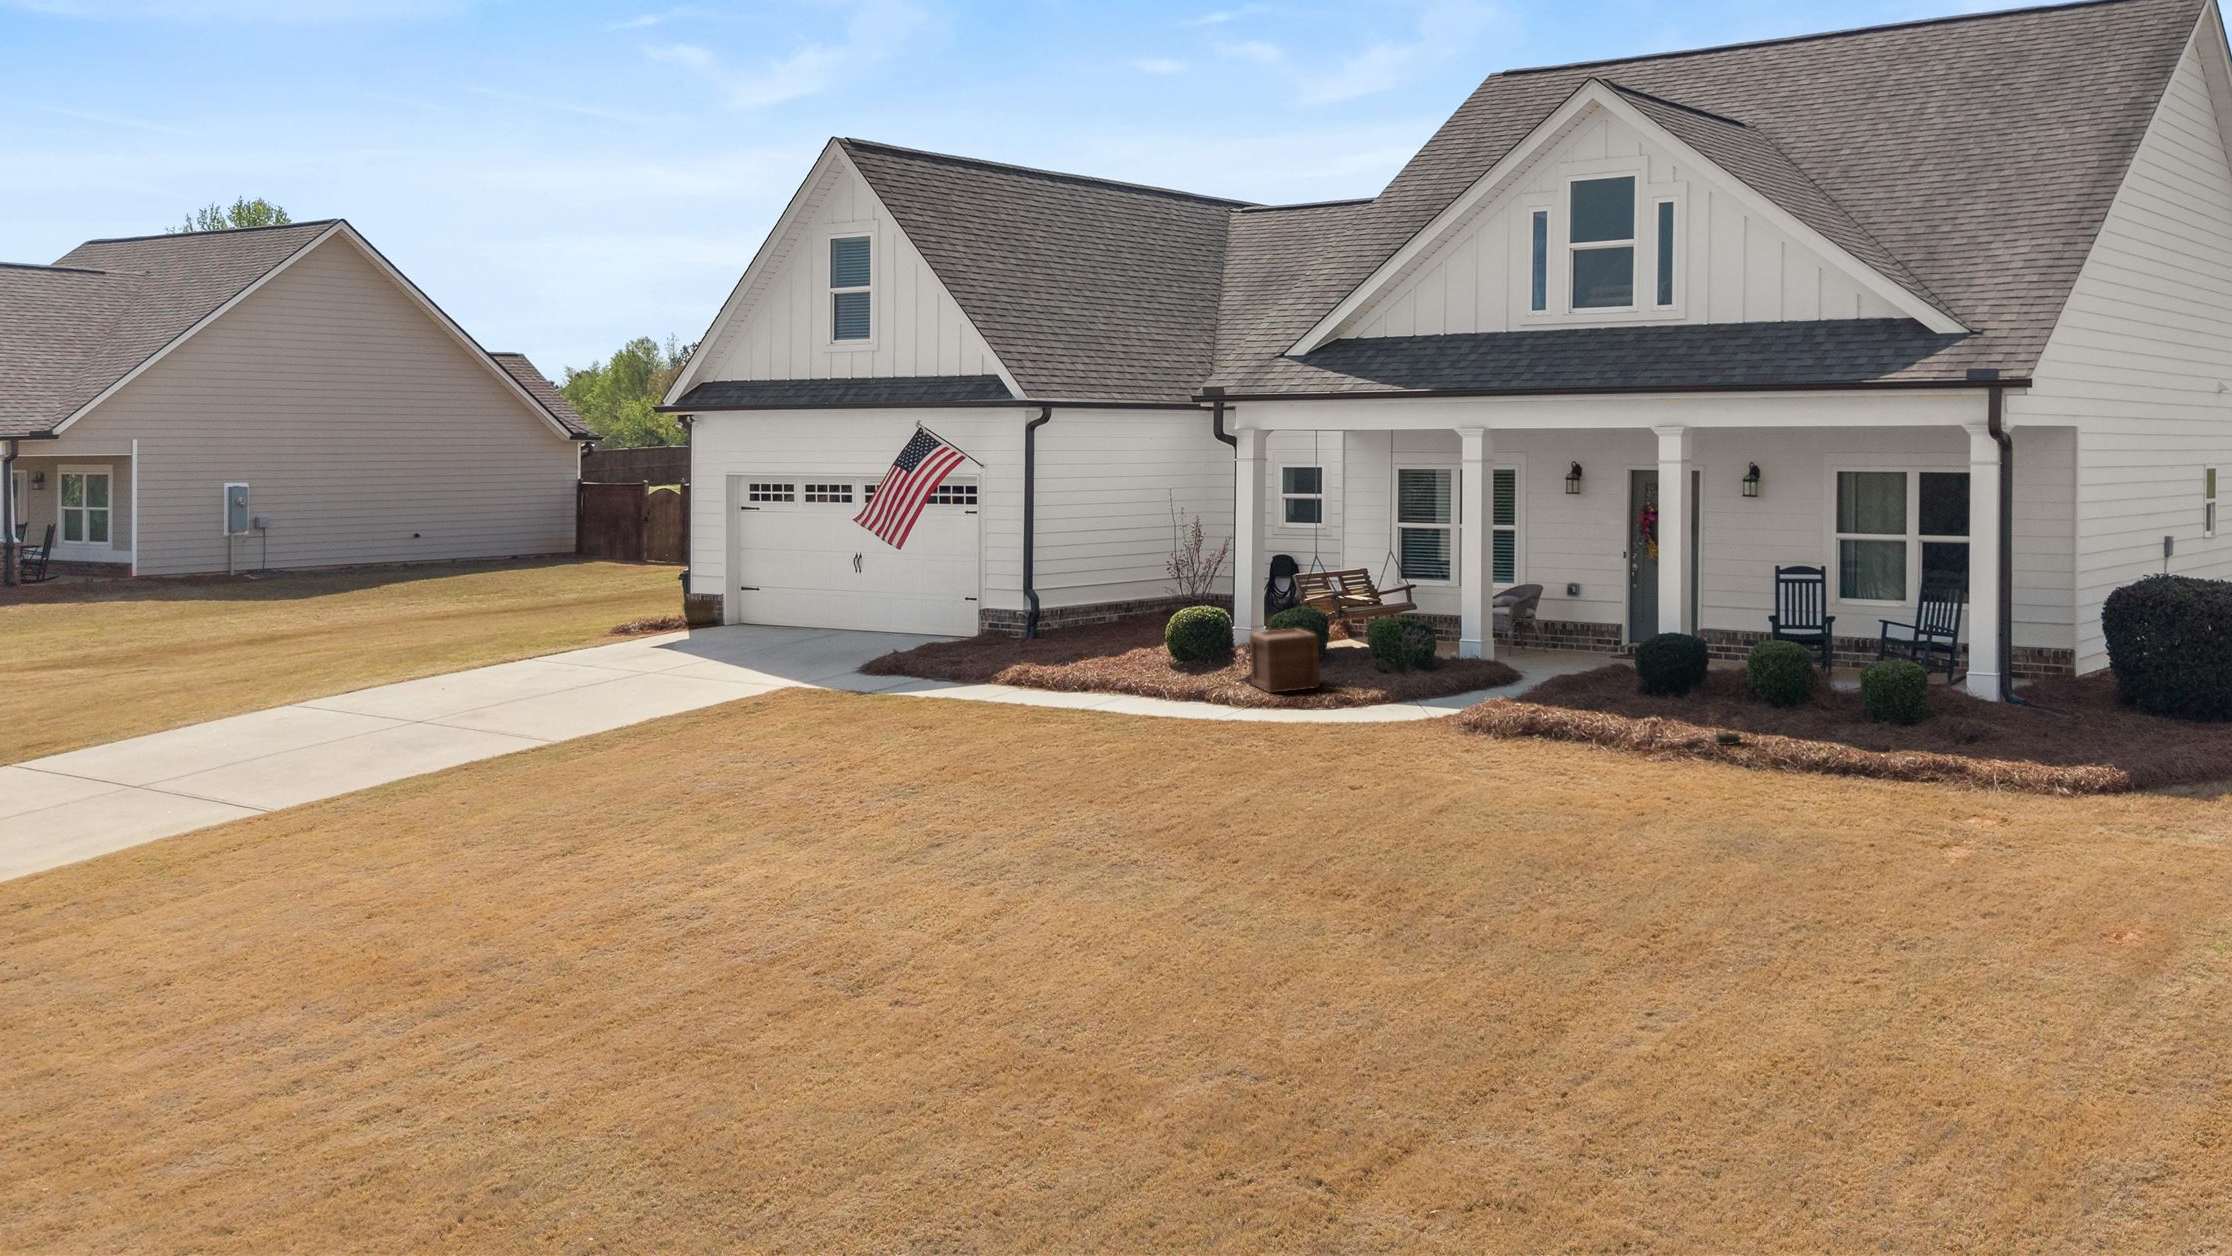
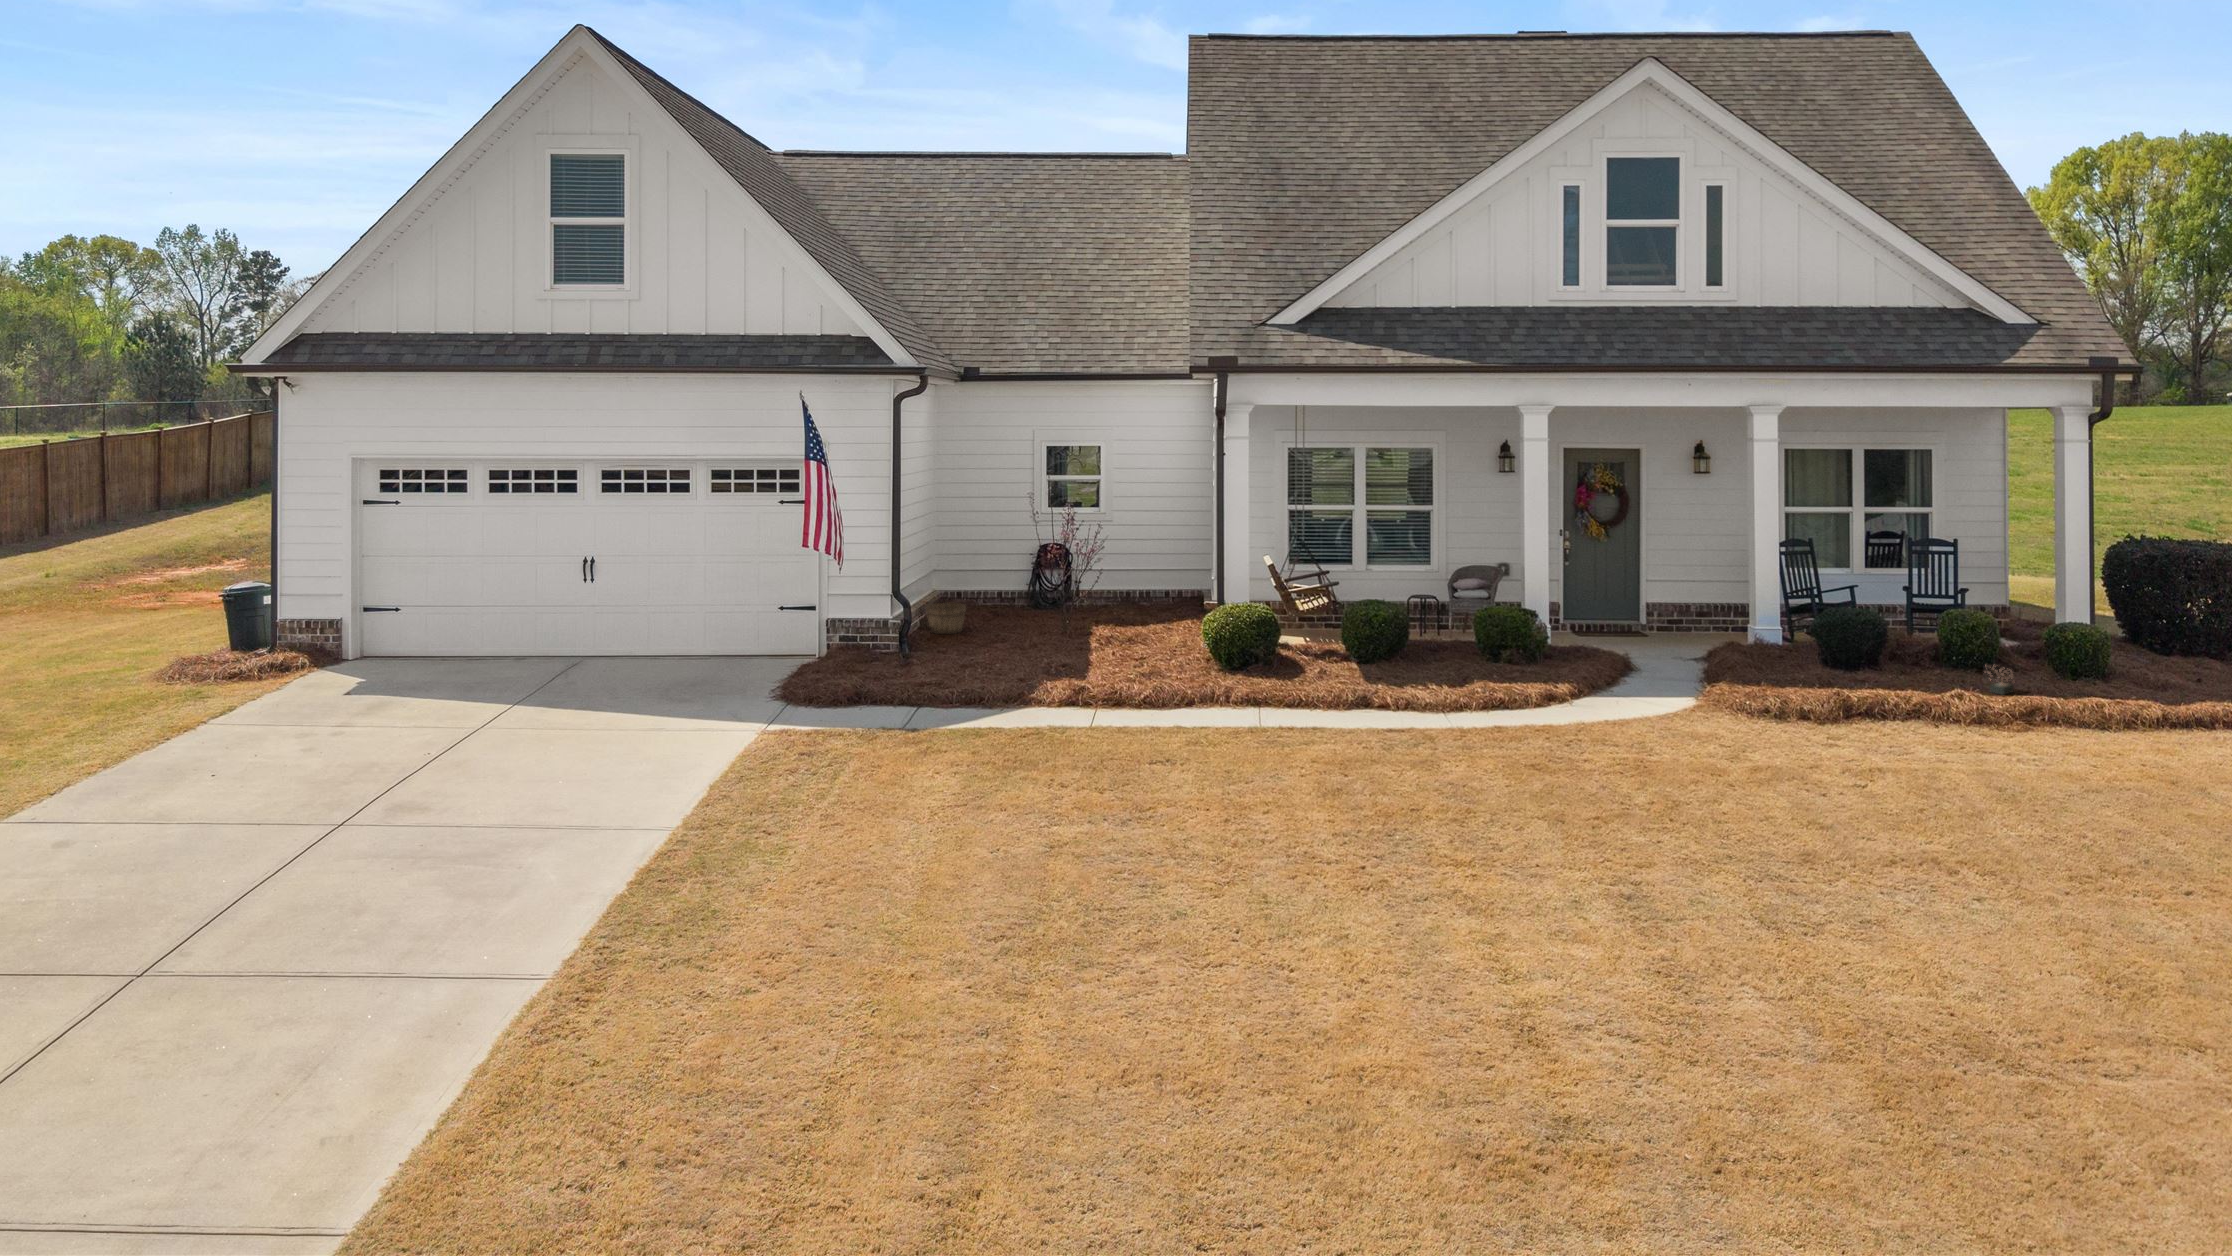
wooden bucket: present [683,599,717,624] -> present [926,598,966,634]
wooden crate: present [1250,629,1320,693] -> none [1383,615,1461,689]

